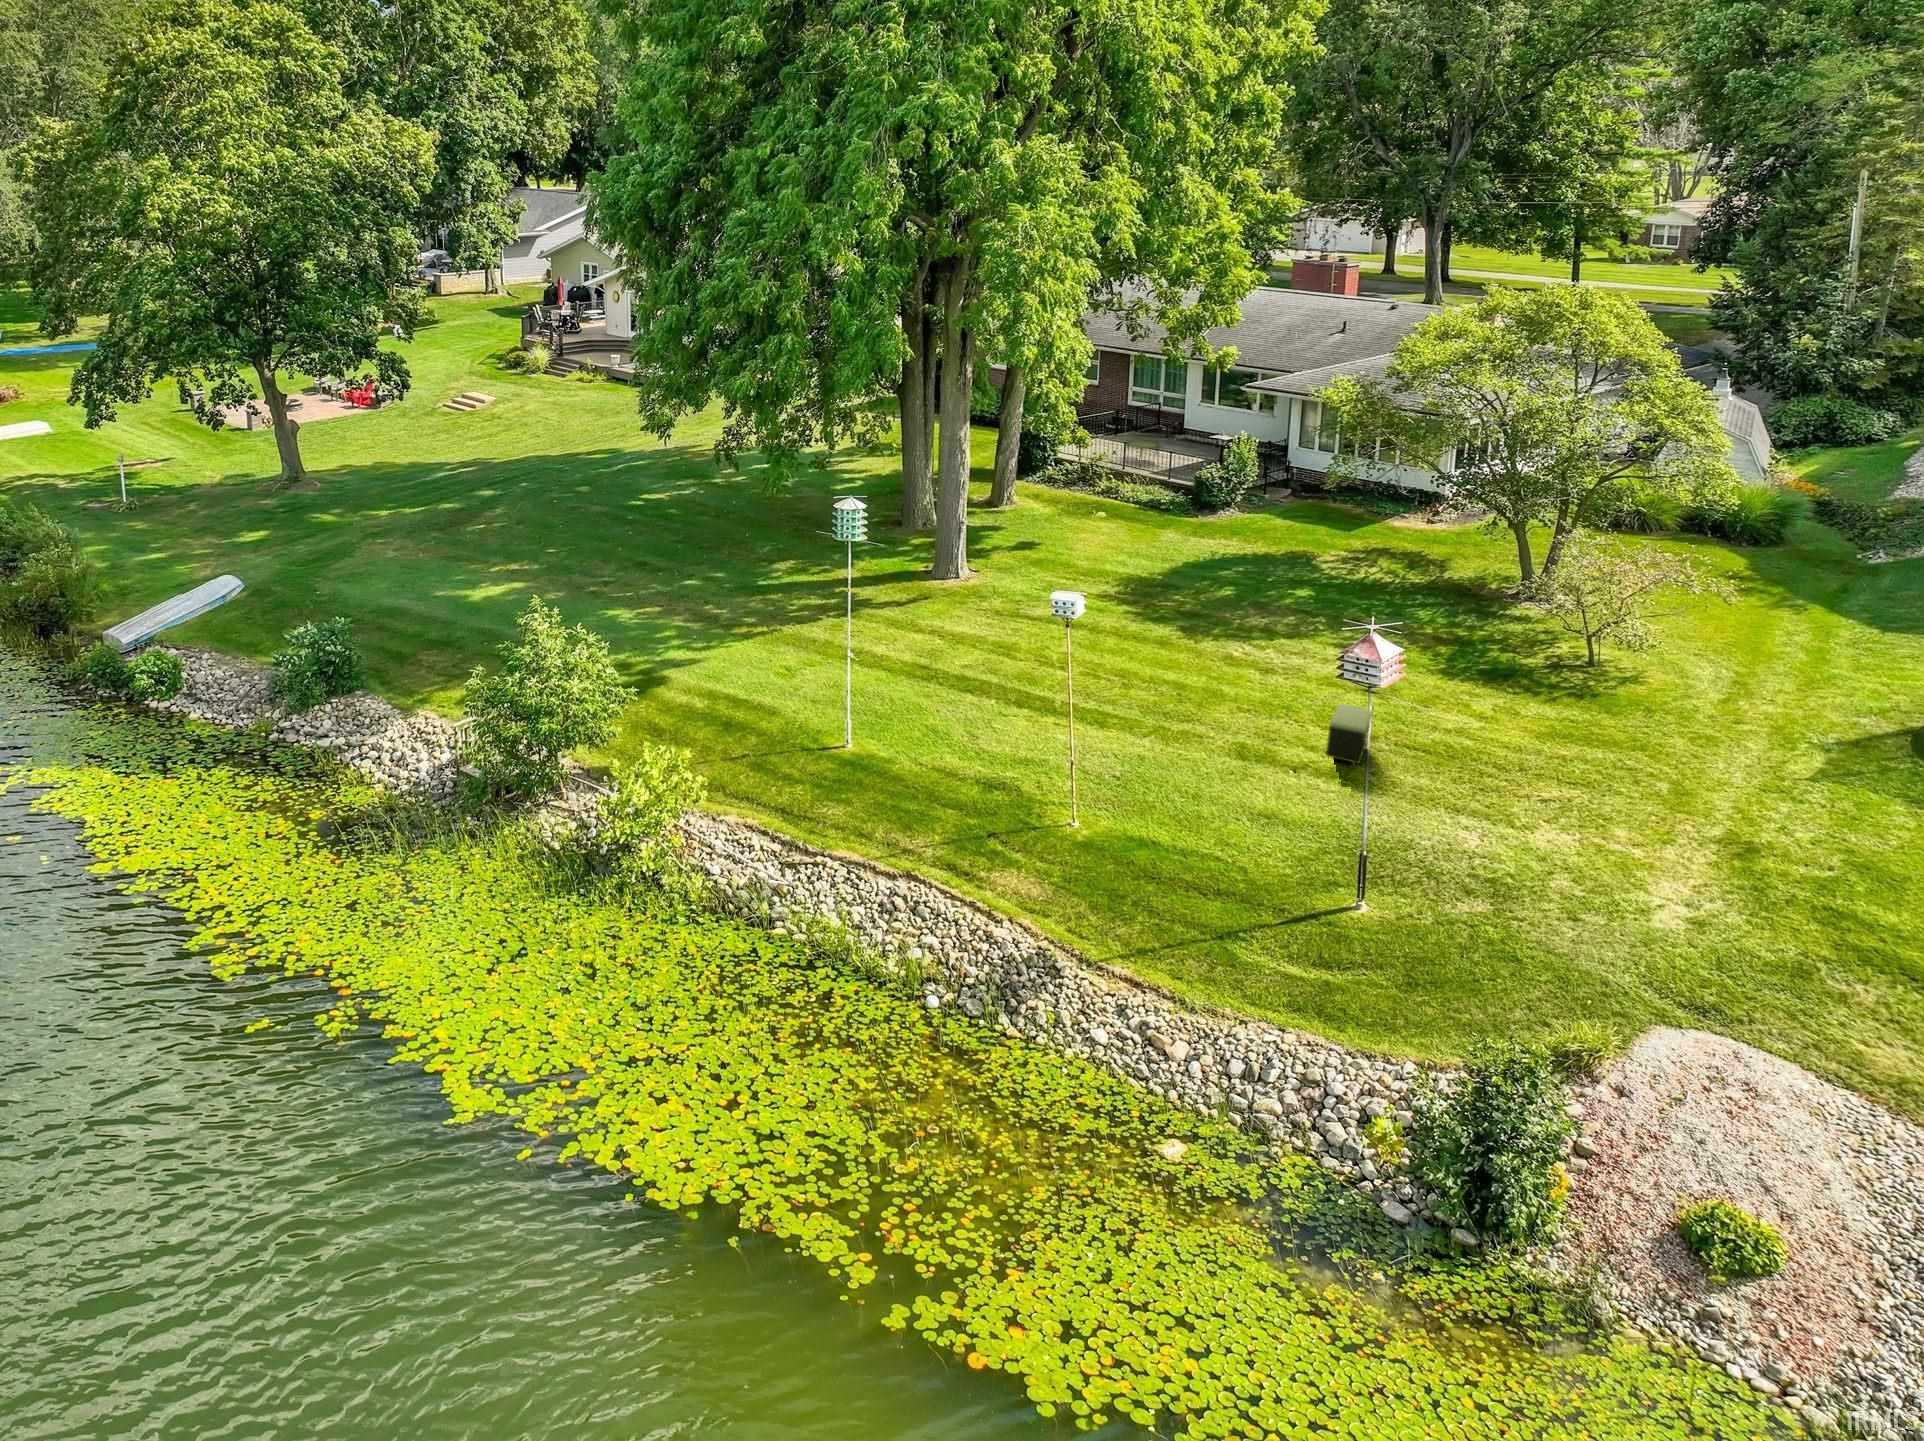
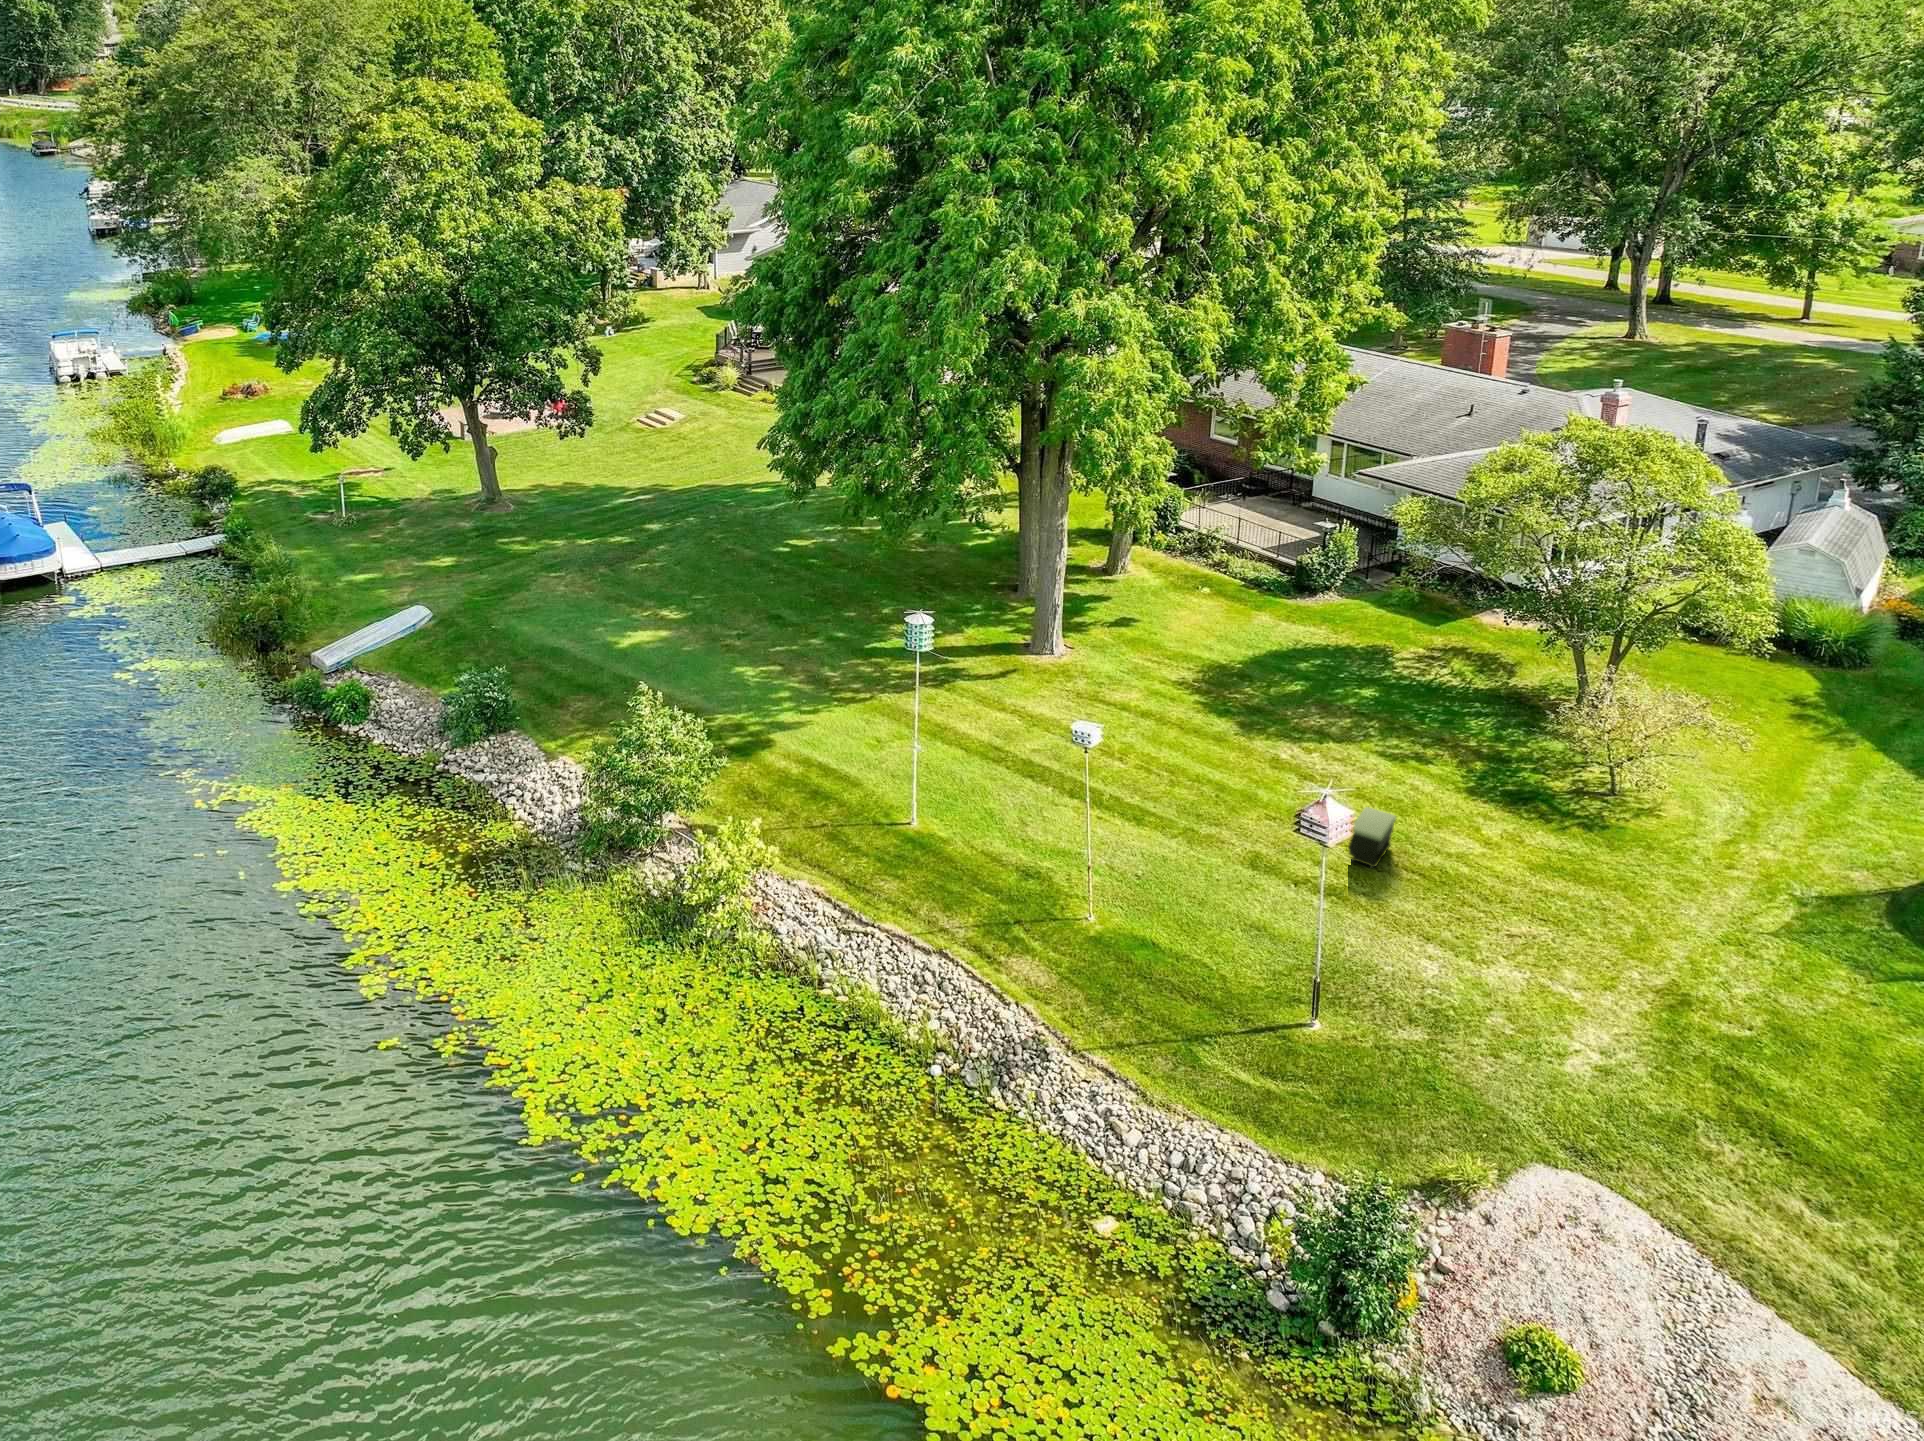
round table: present [1126,439,1160,453] -> none [1259,475,1295,503]

